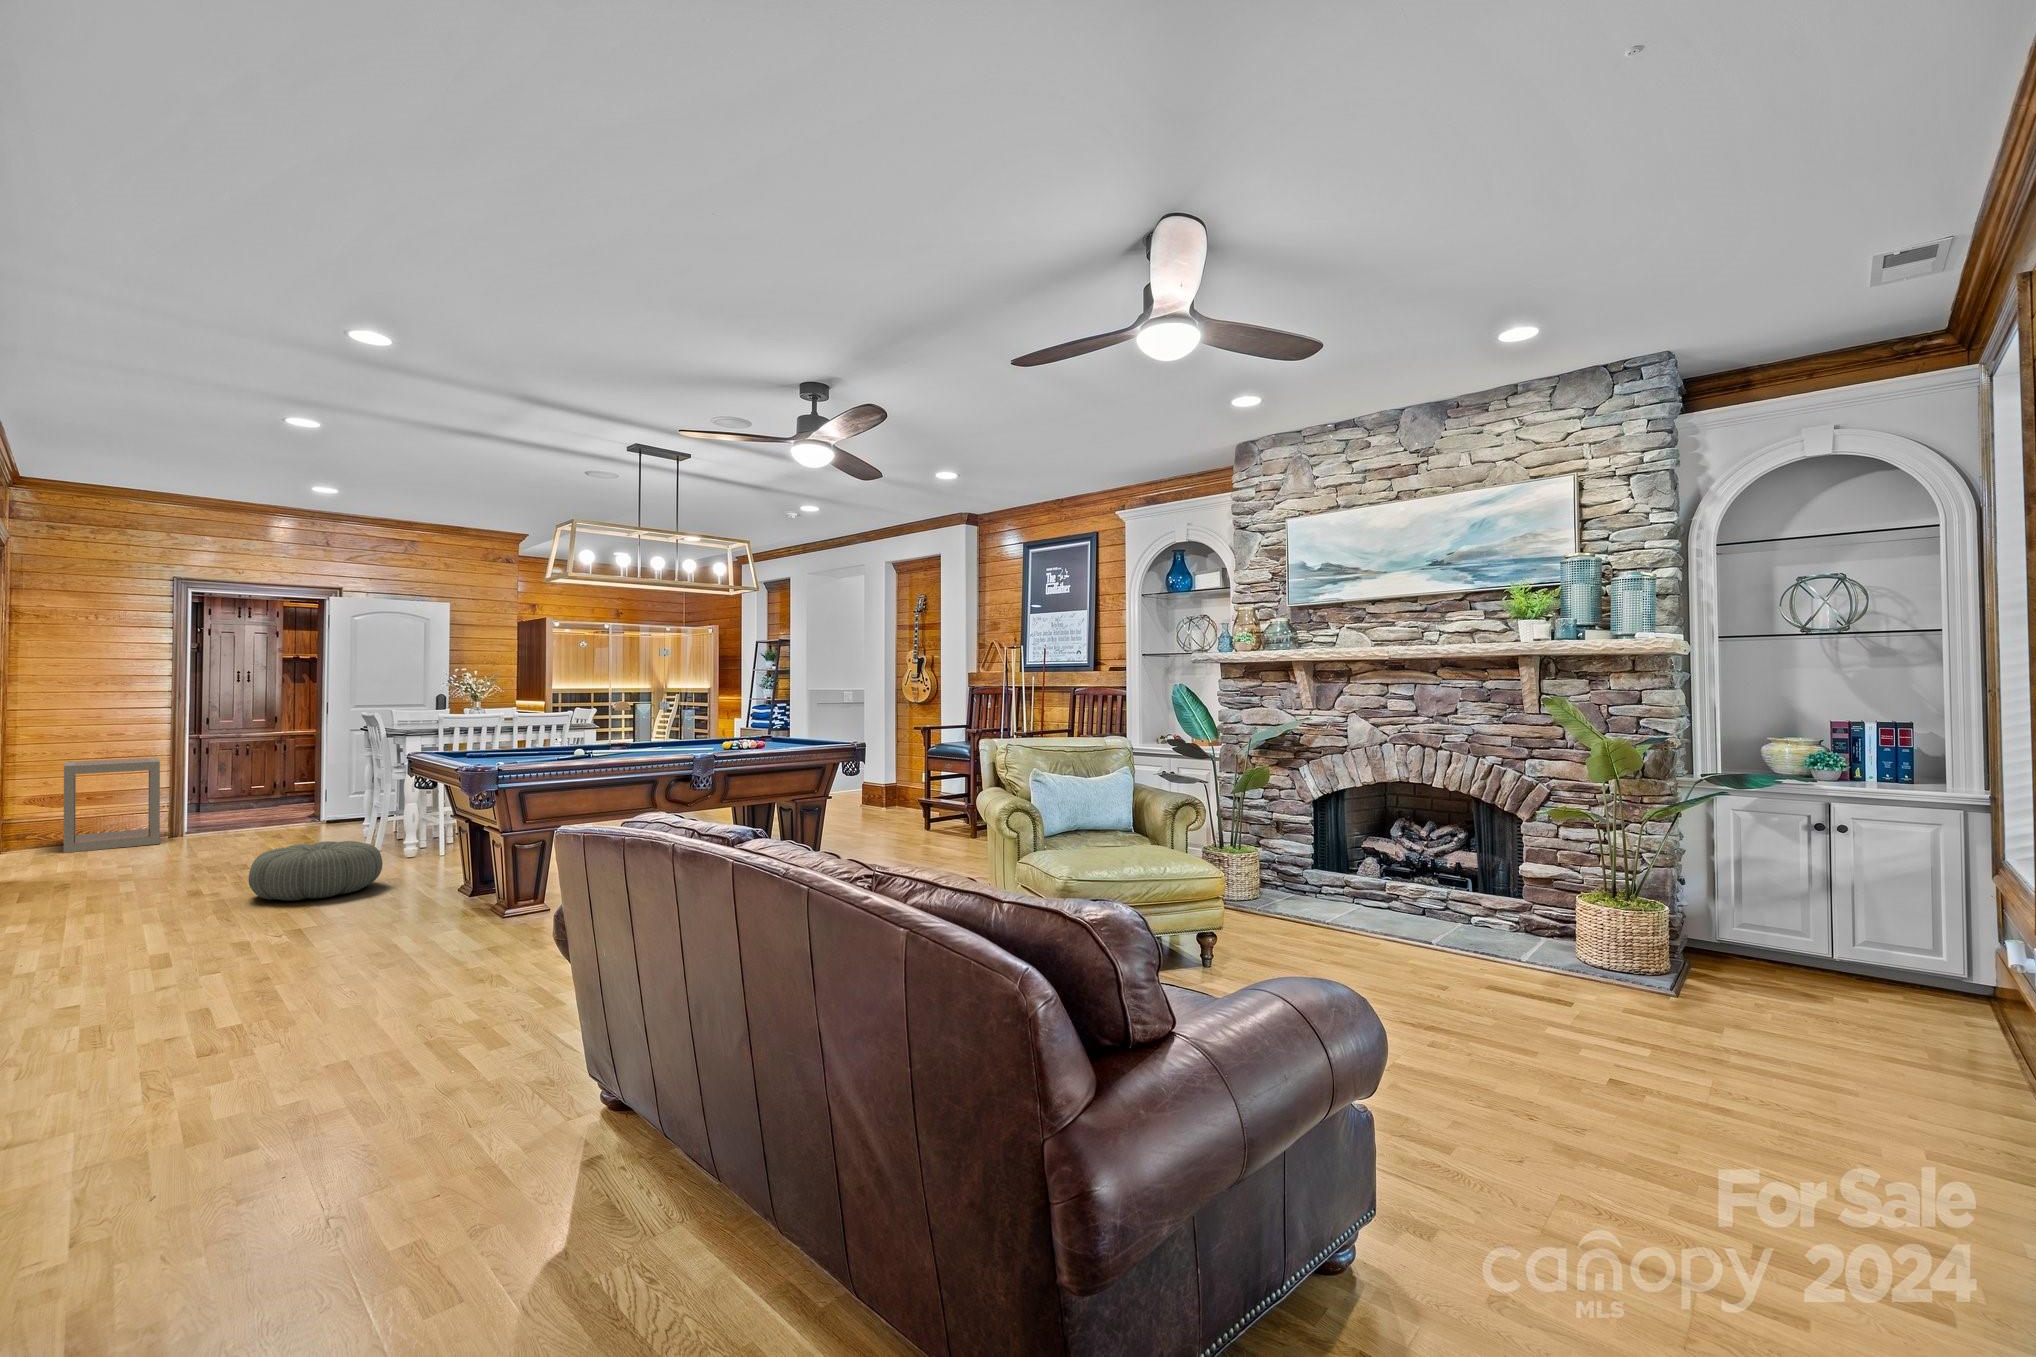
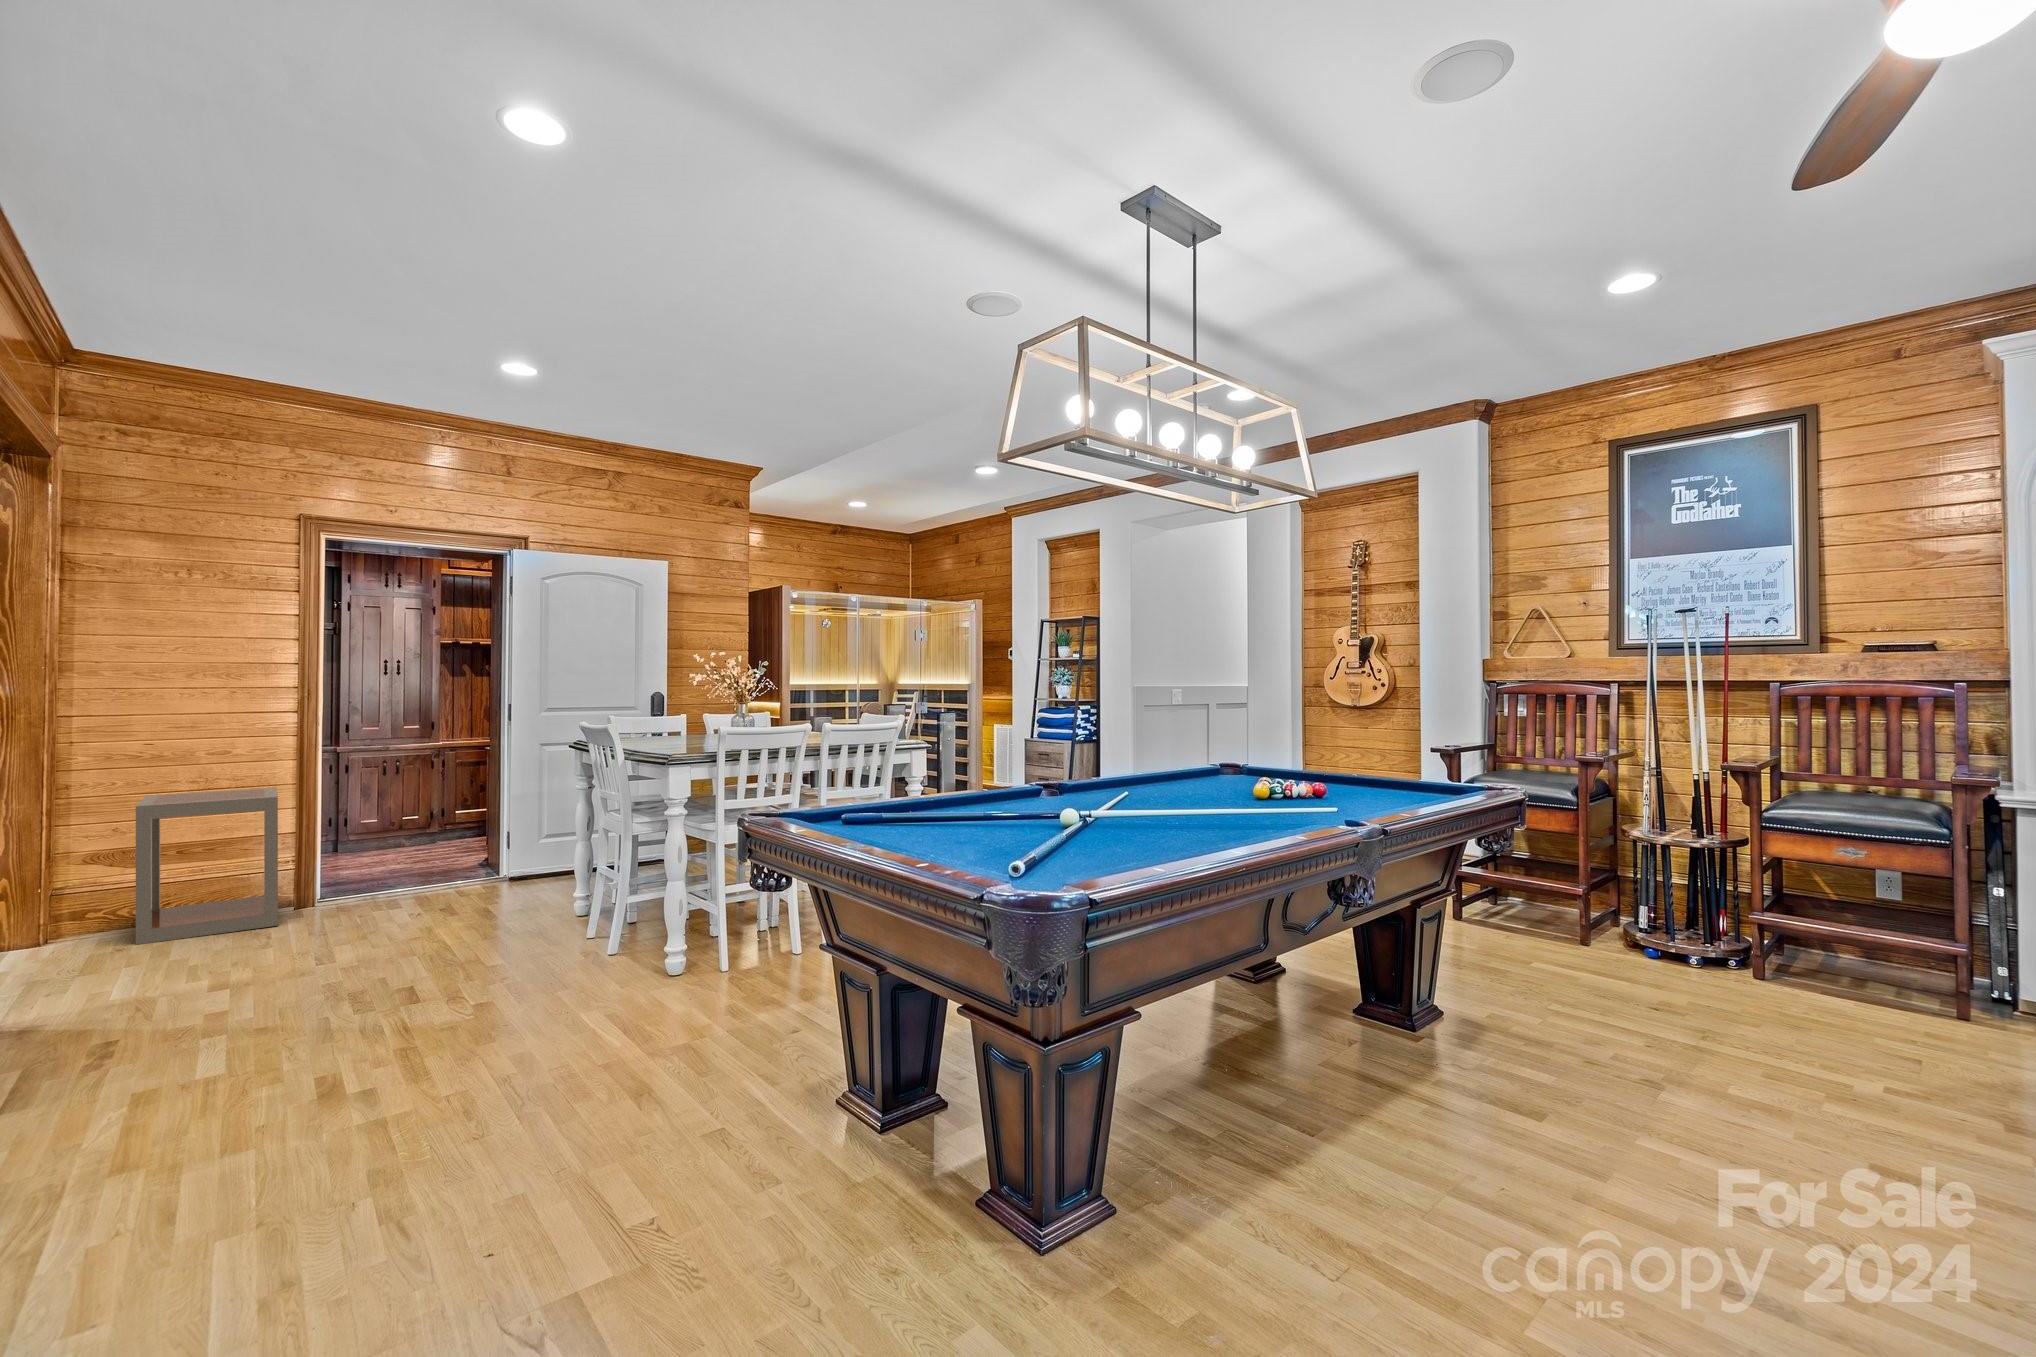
pouf: present [248,841,383,901] -> none [422,976,659,1124]

